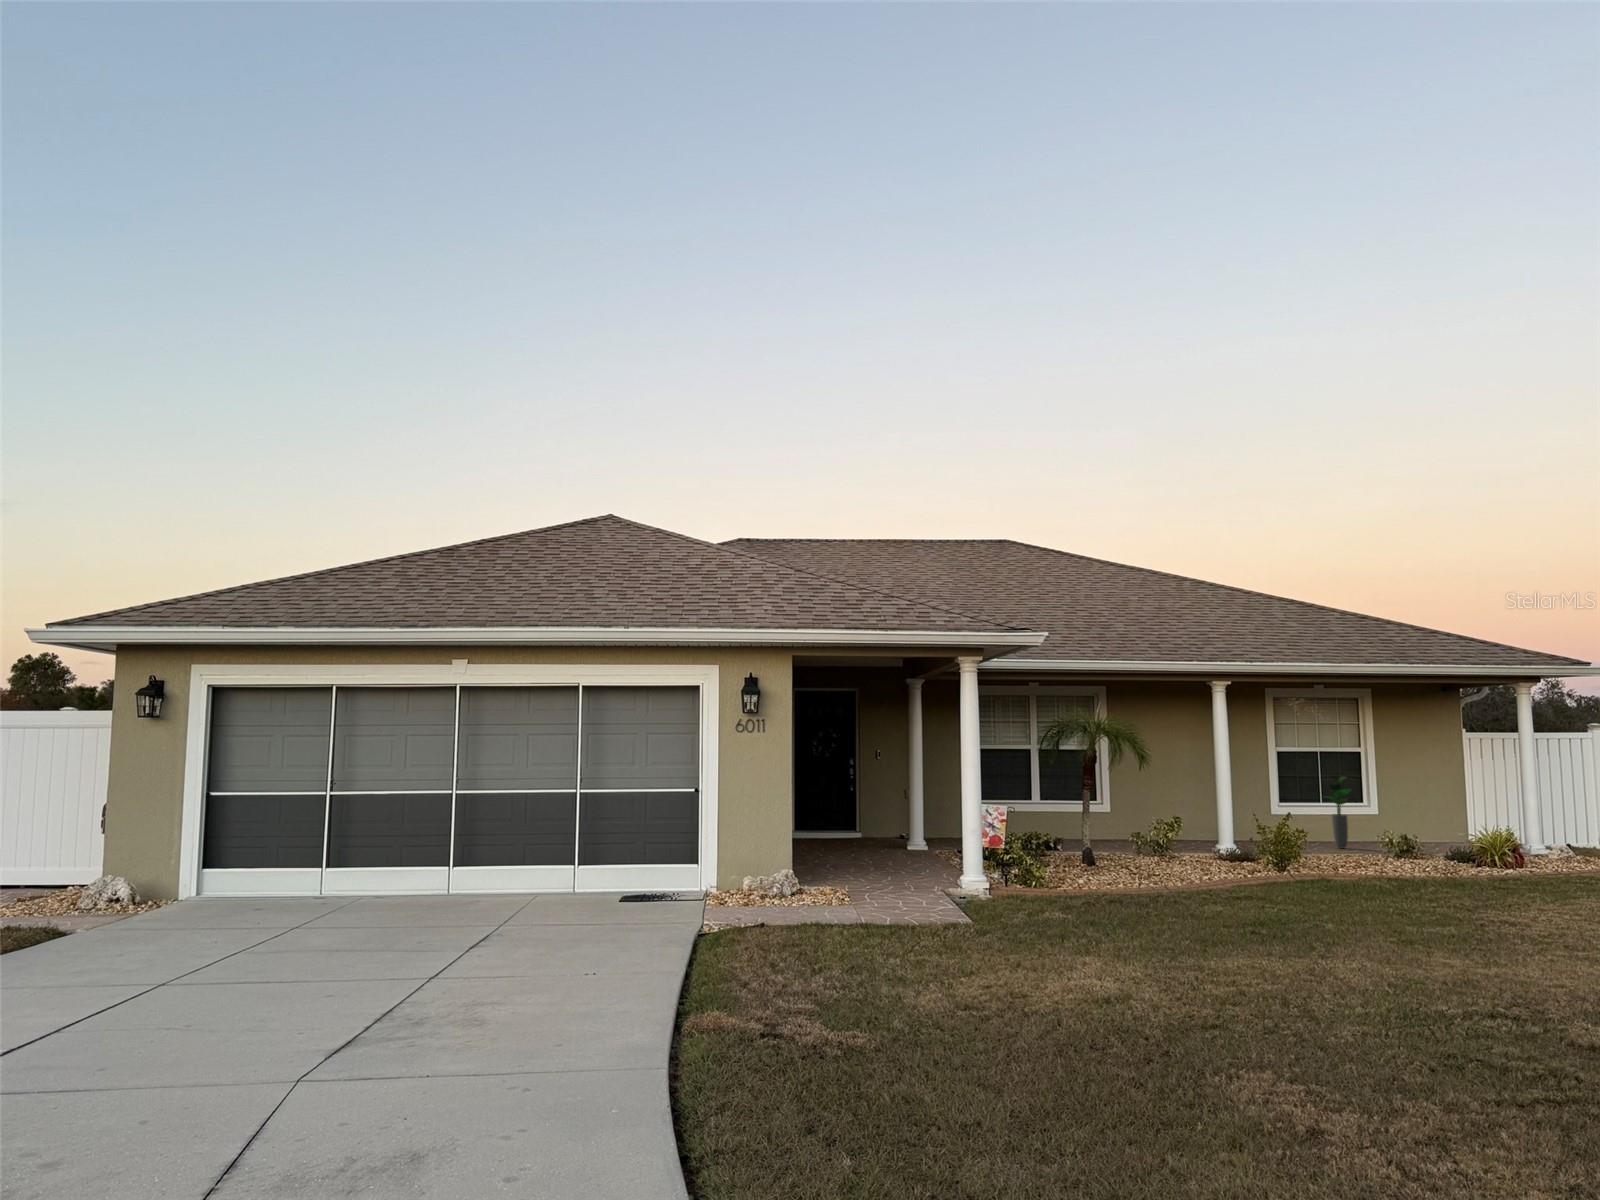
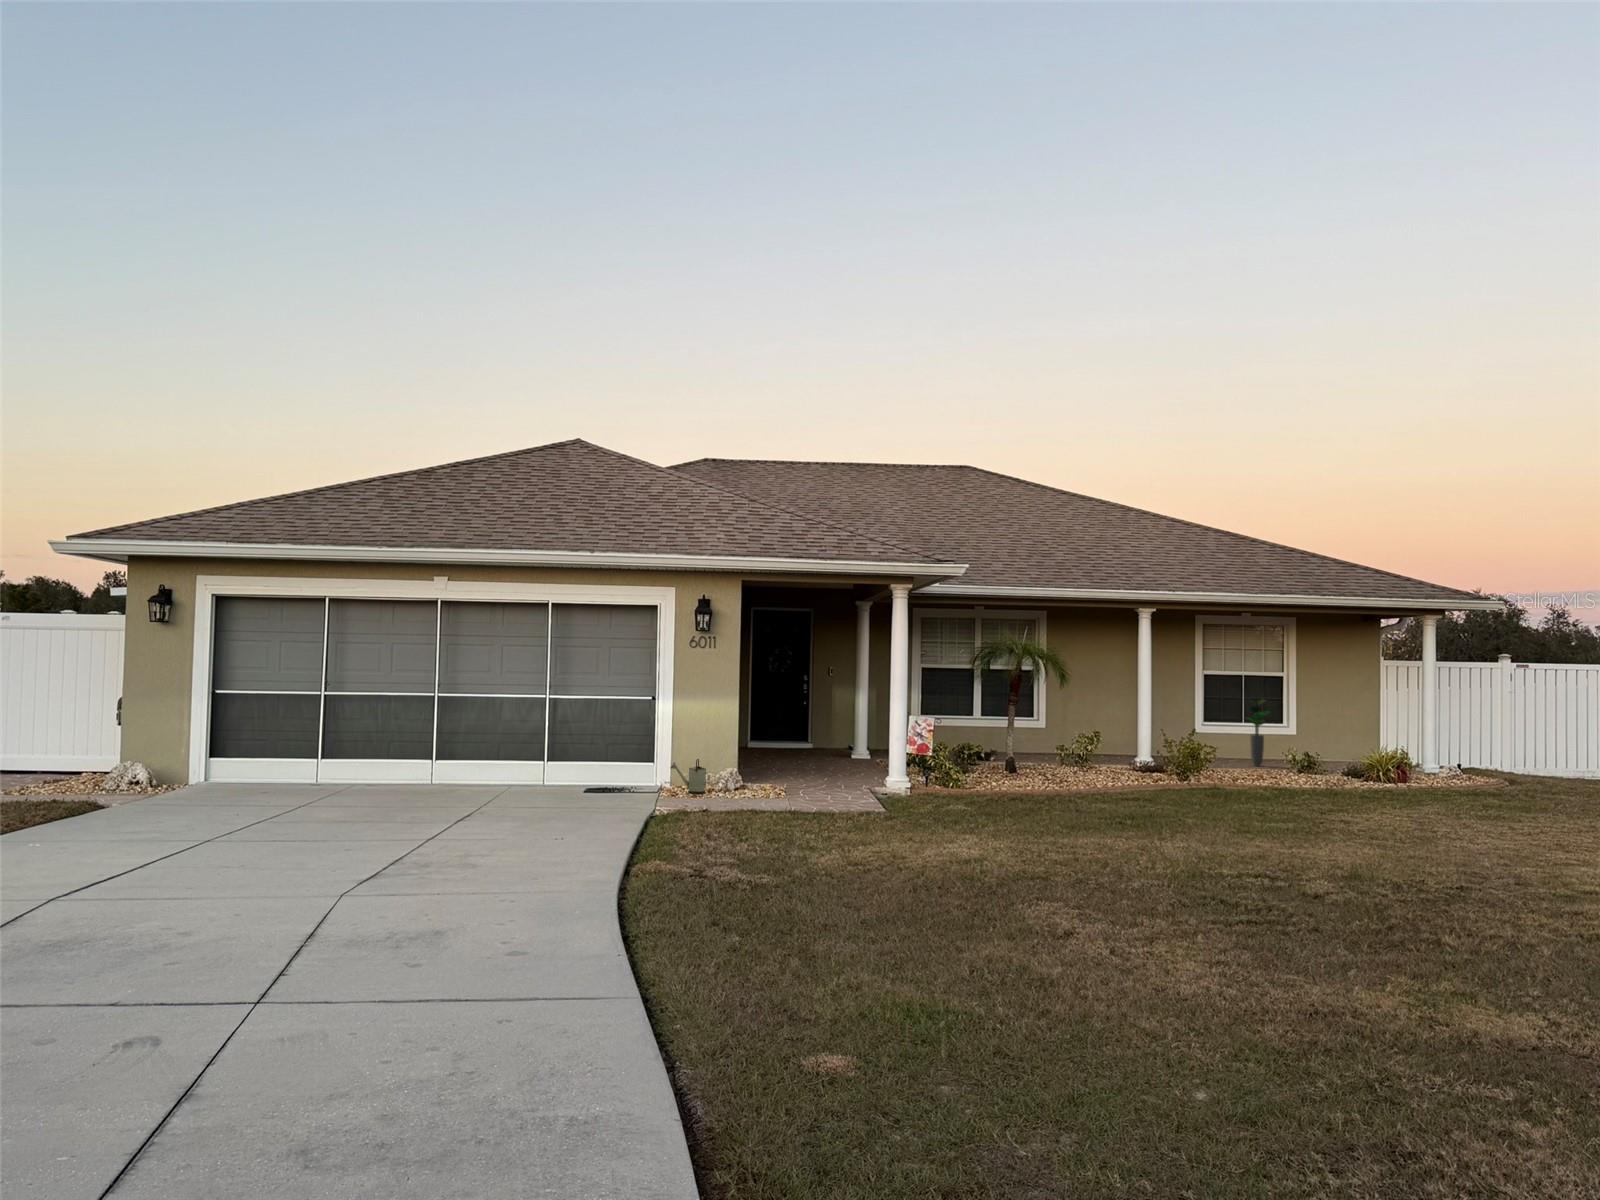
watering can: none [717,860,762,900] -> present [671,759,706,794]

